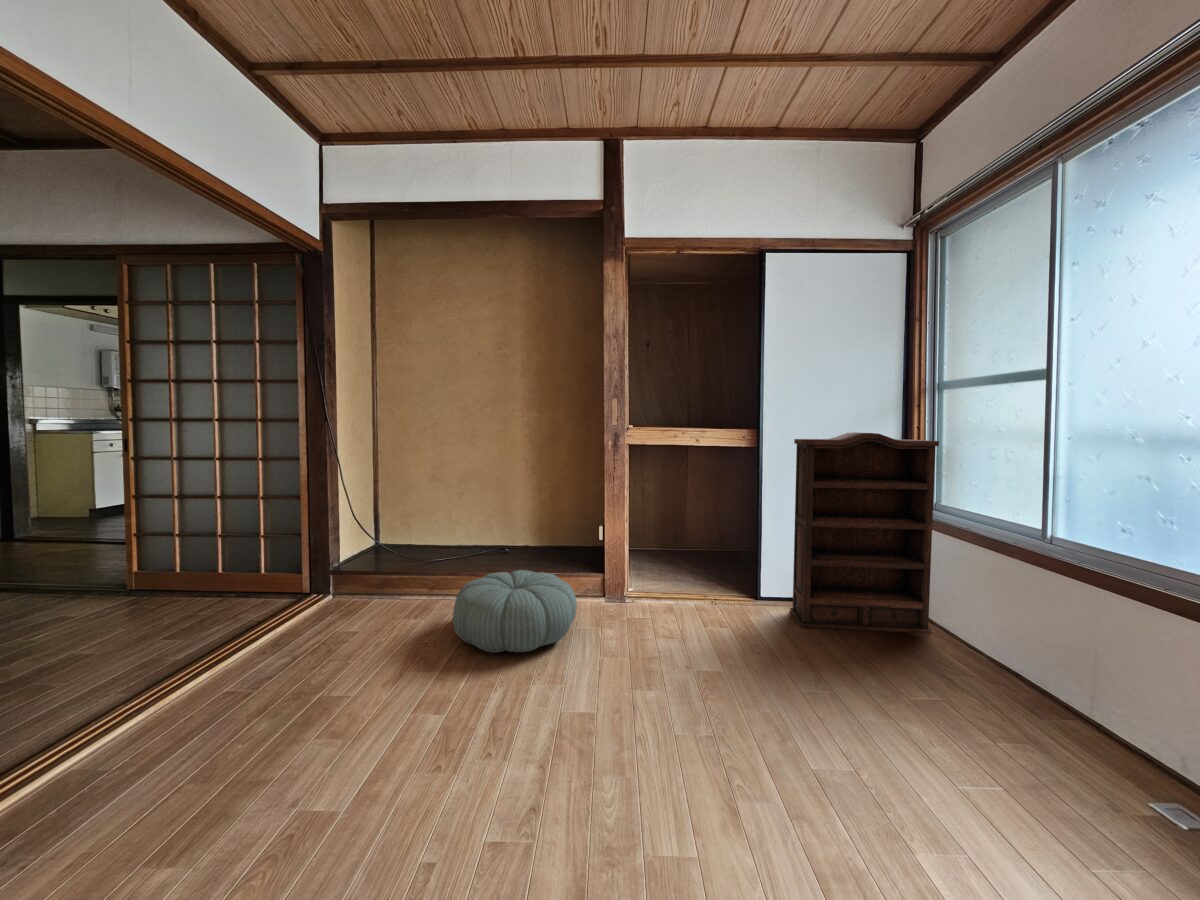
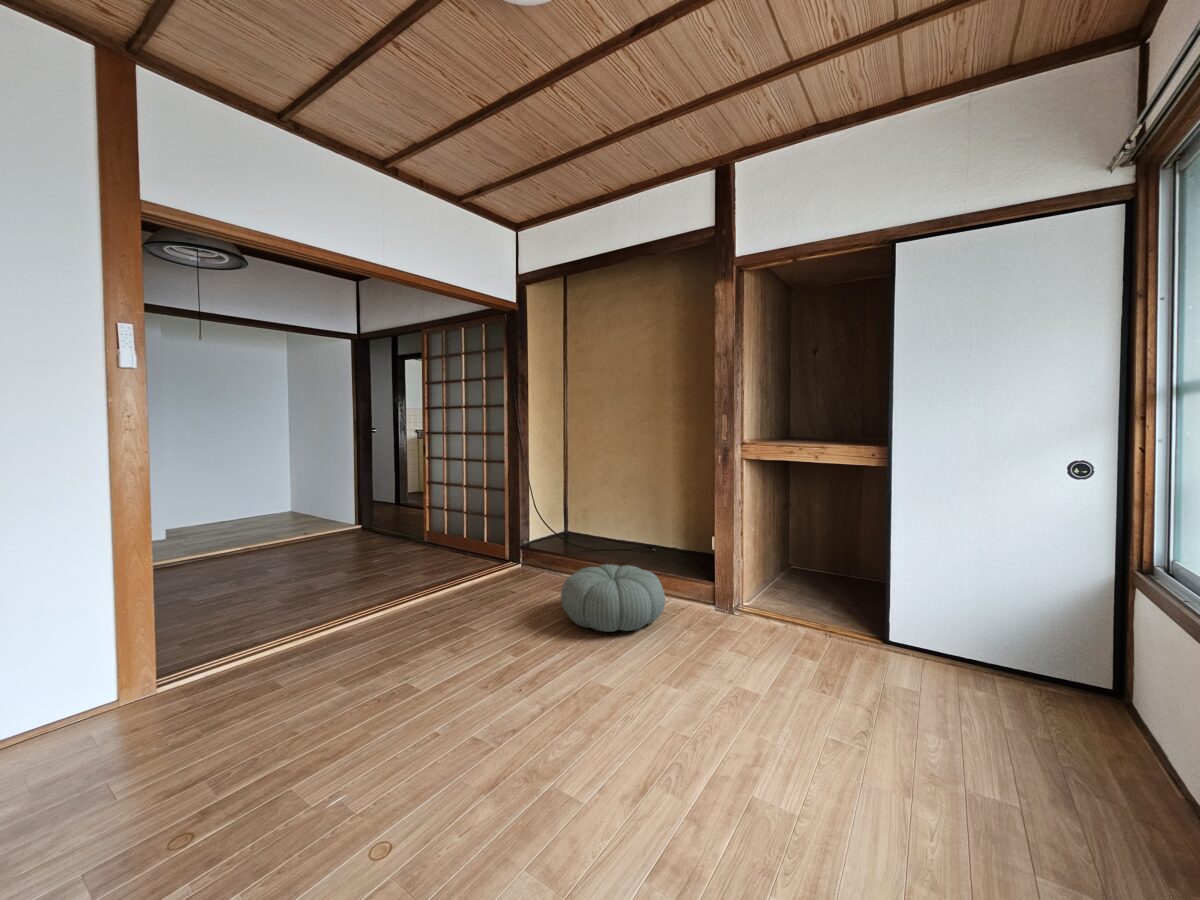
bookshelf: present [790,432,939,634] -> none [907,451,1117,731]

